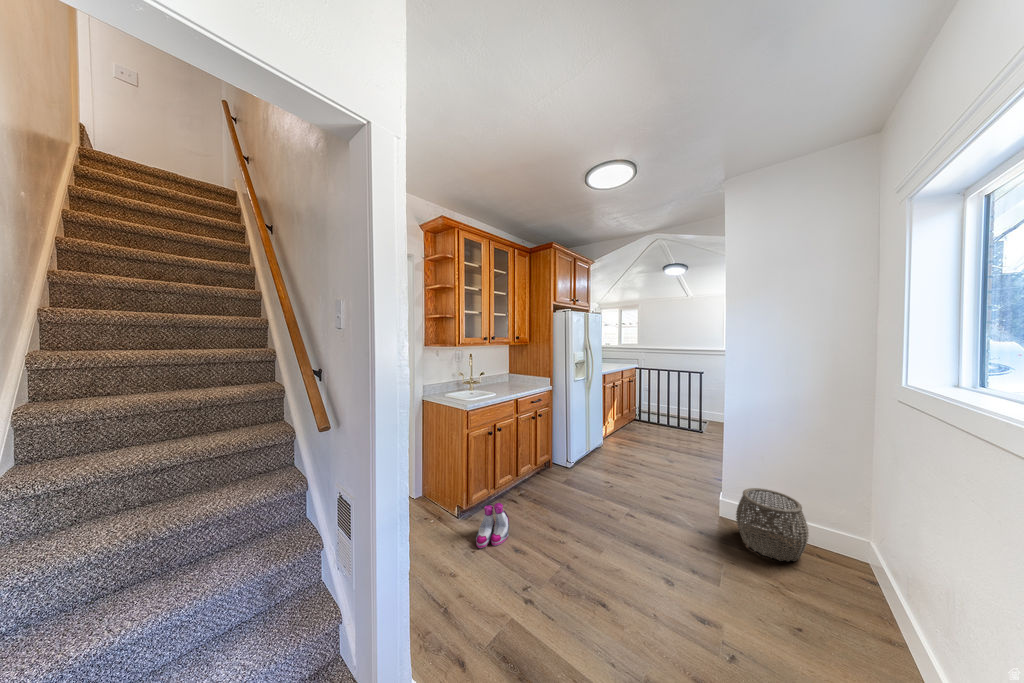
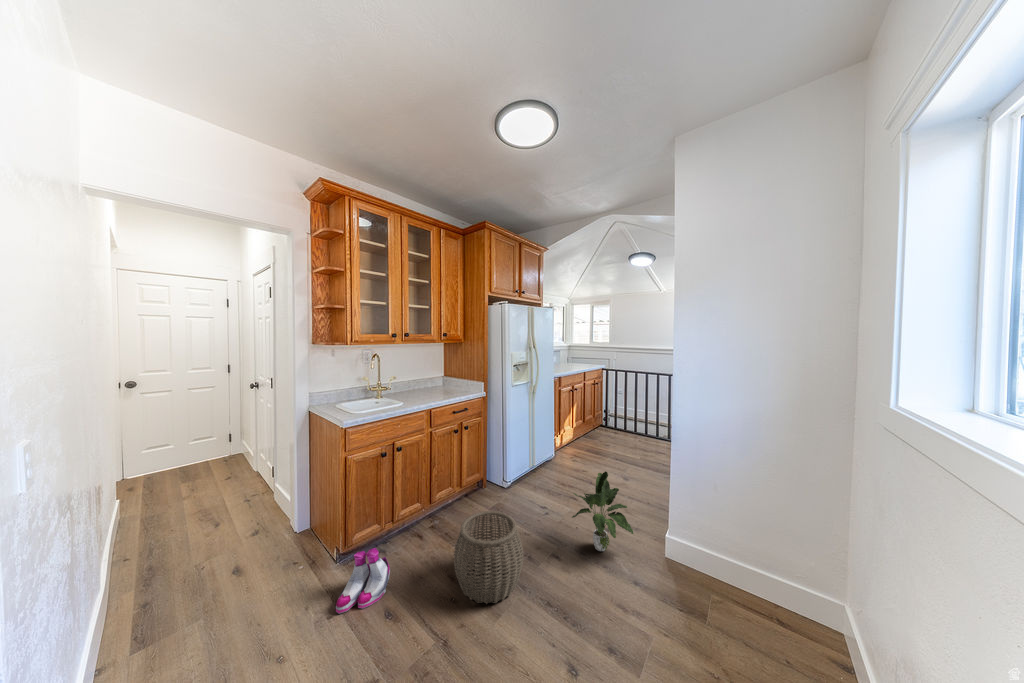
potted plant: none [641,449,693,512] -> present [572,471,633,551]
woven basket: present [736,488,809,561] -> present [454,511,523,604]

